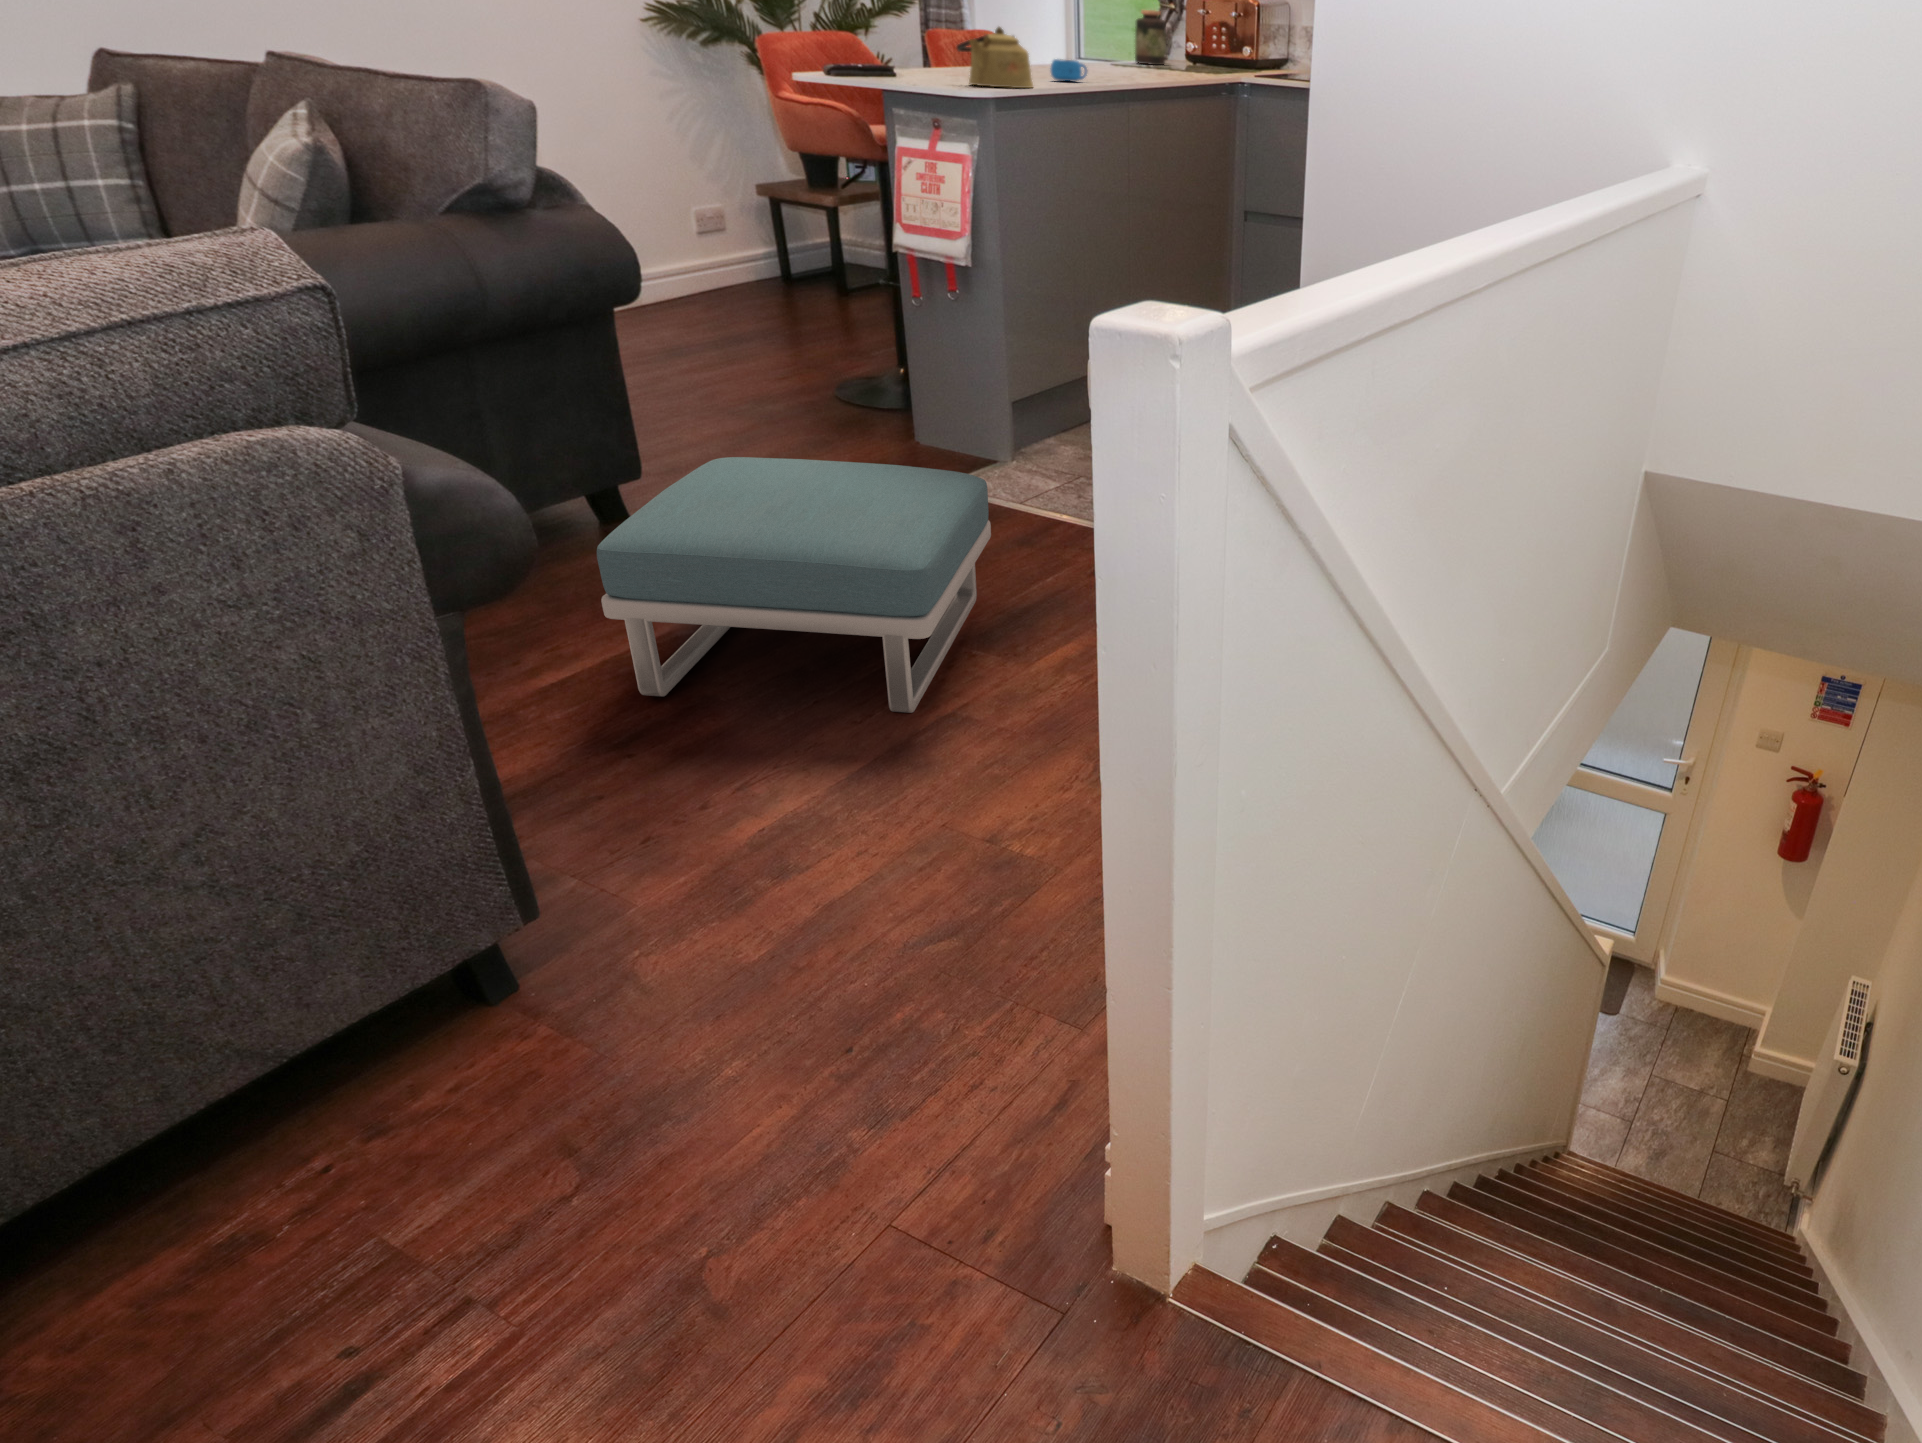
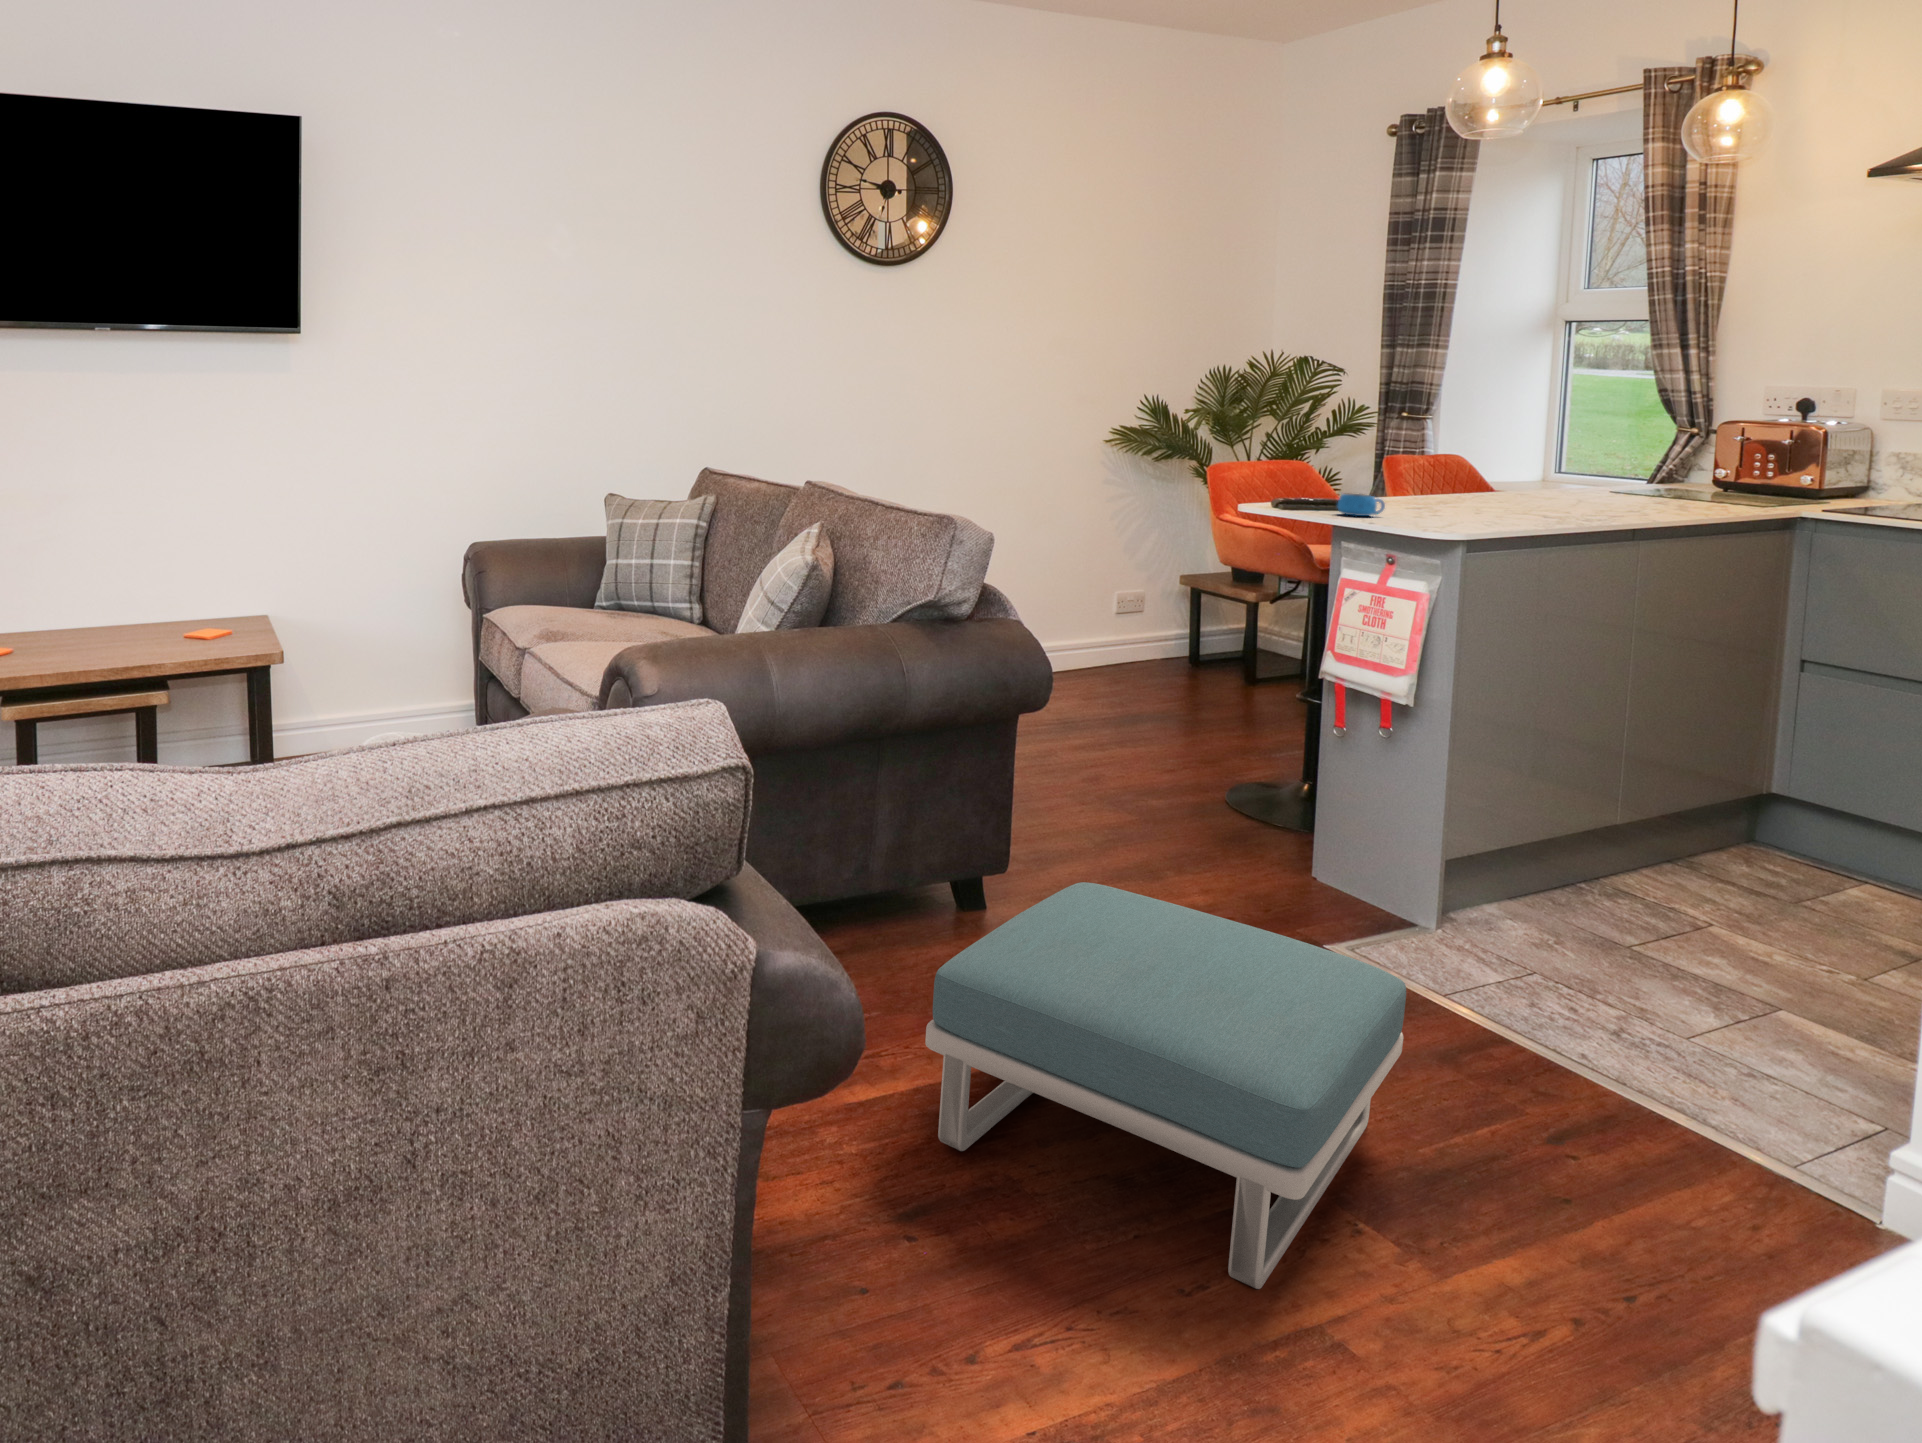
jar: present [1135,10,1166,65] -> none [1640,437,1687,491]
kettle: present [957,27,1033,88] -> none [1429,473,1520,533]
mug: present [1050,59,1087,81] -> present [1337,494,1385,516]

